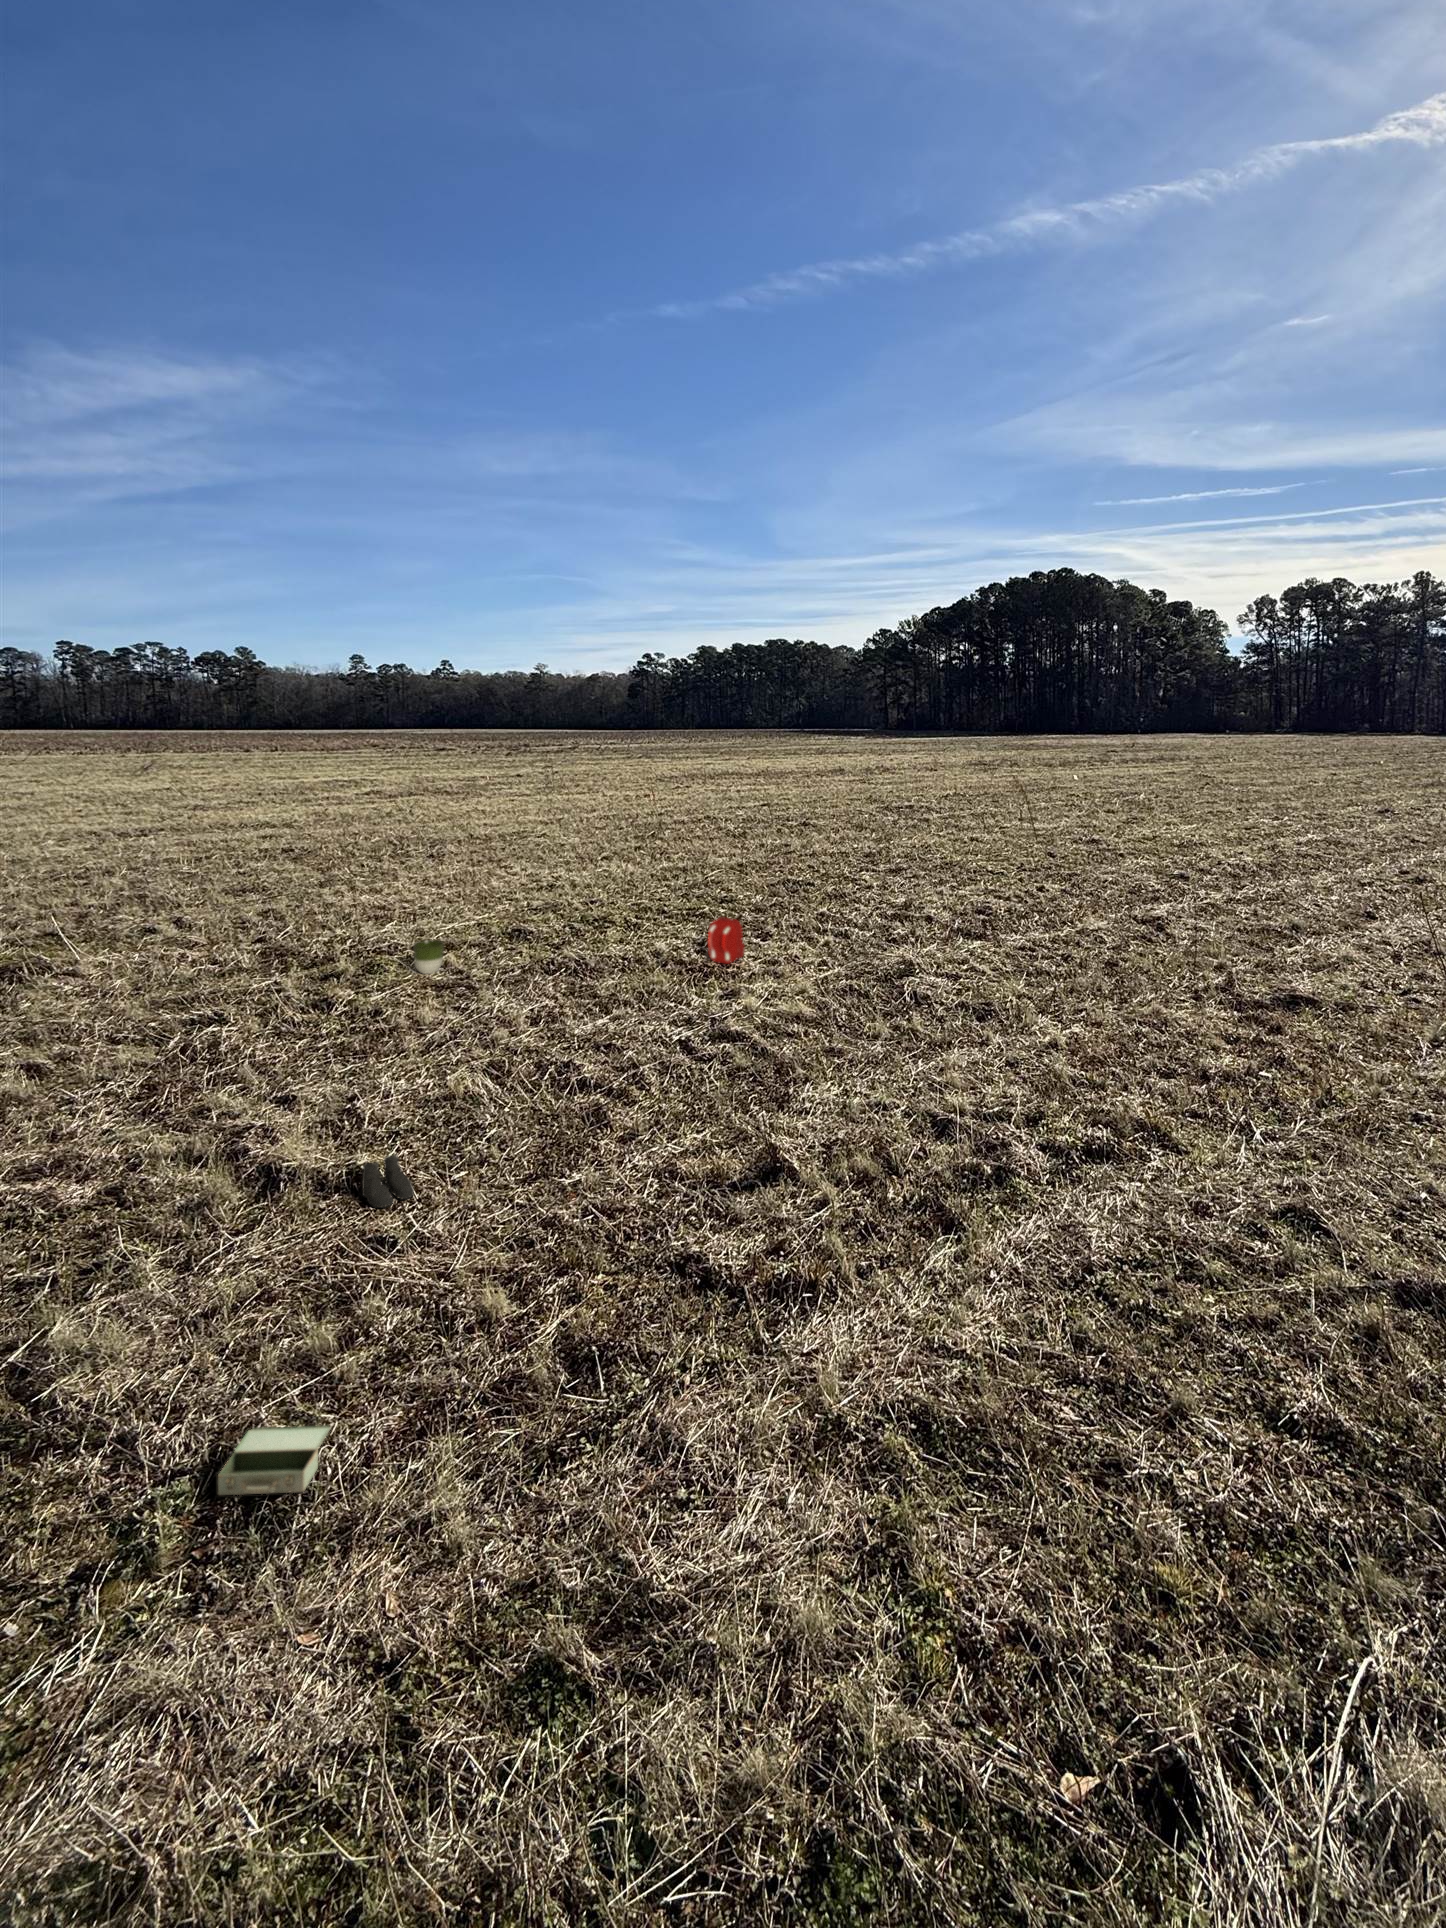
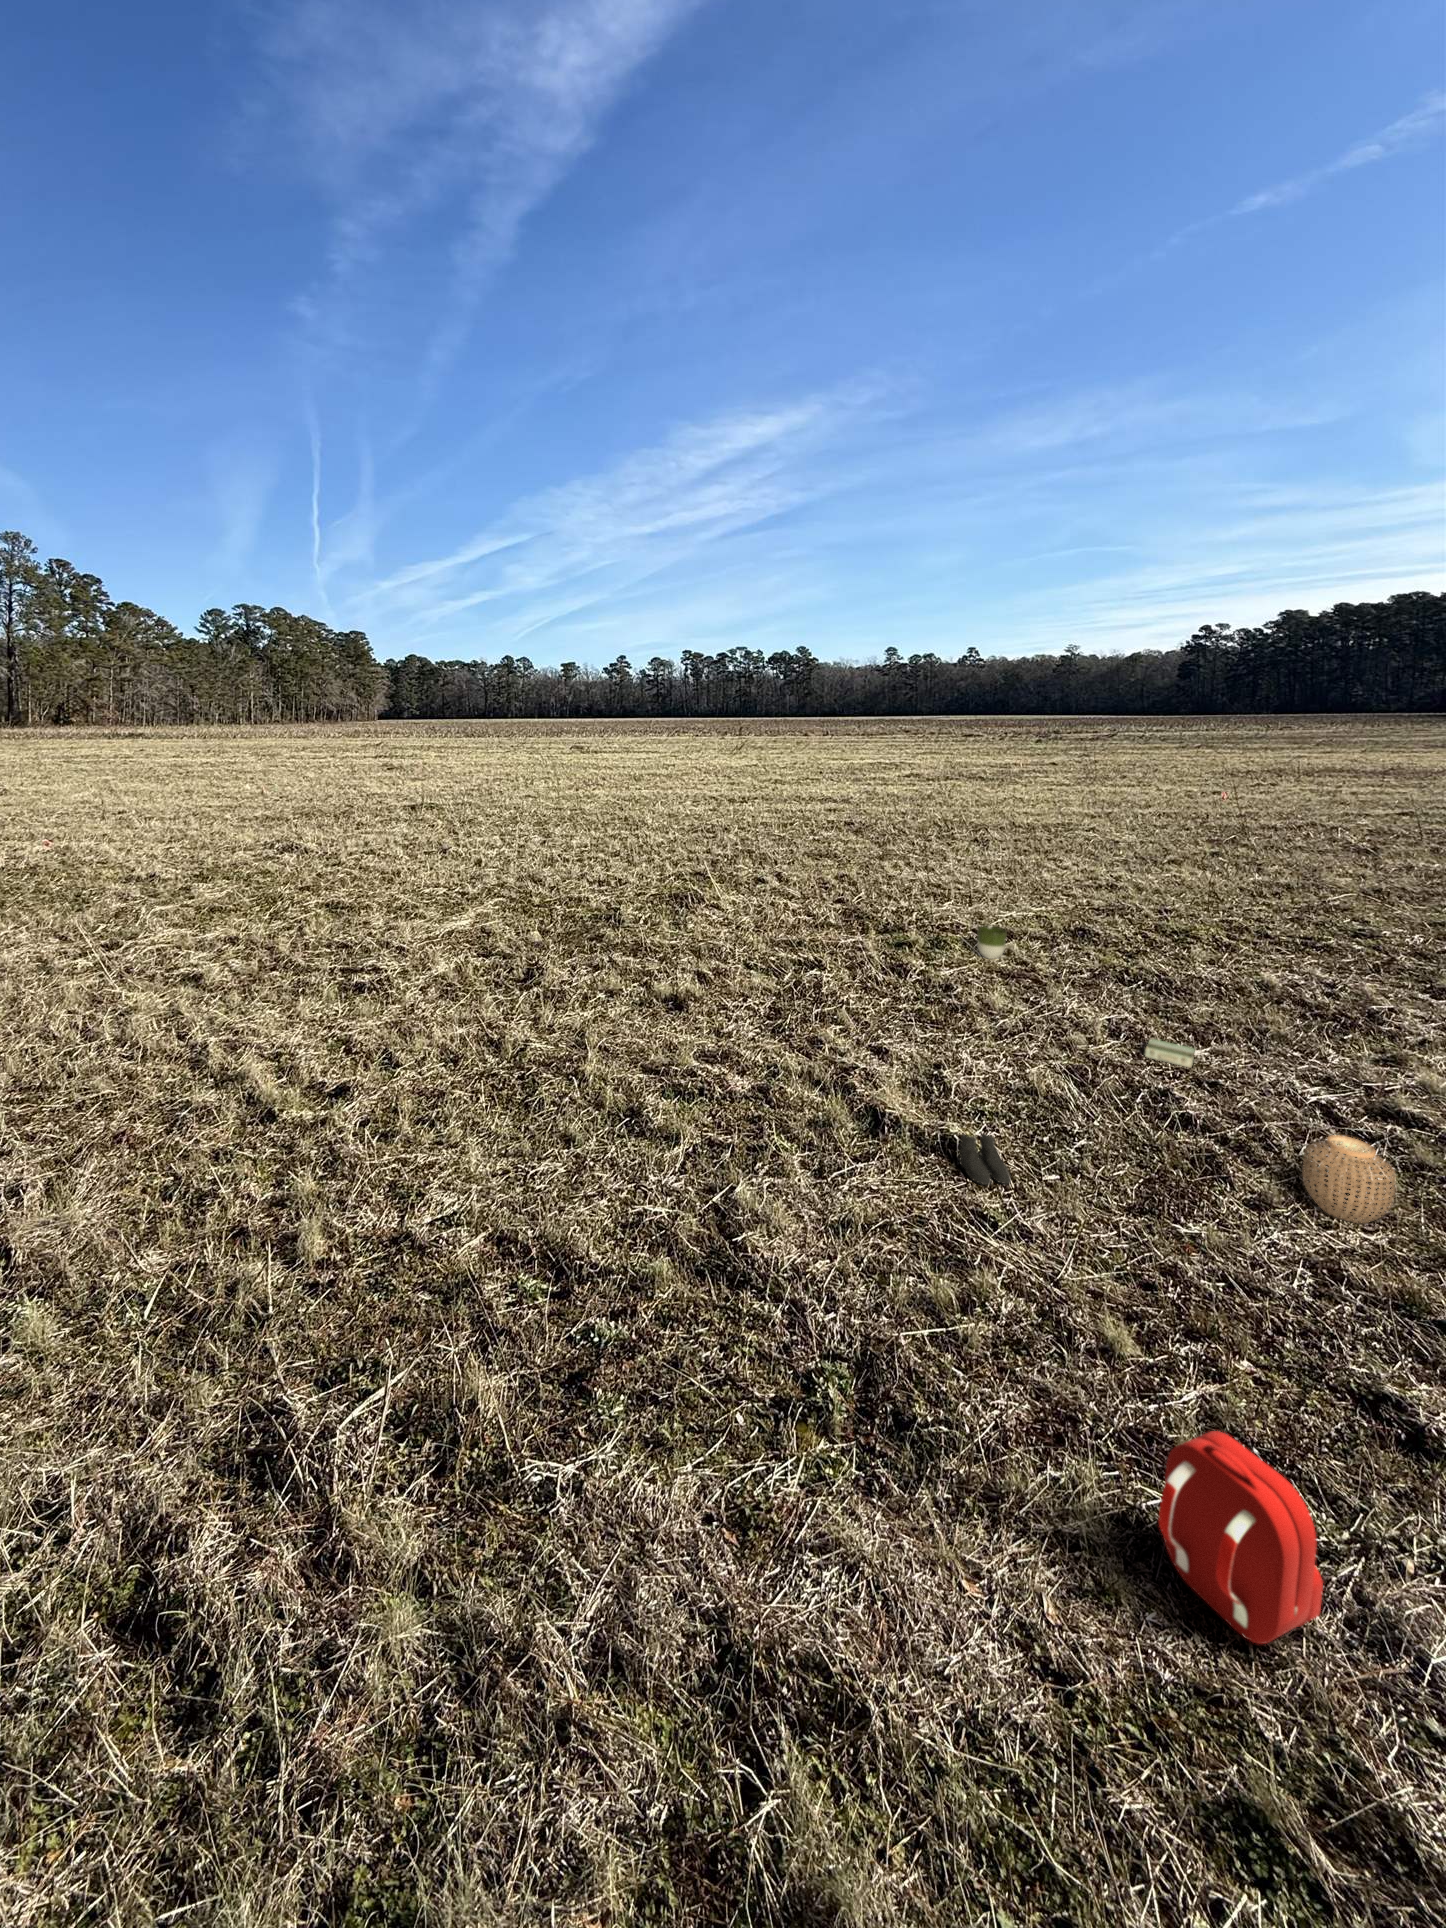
backpack: present [708,917,745,964] -> present [1159,1431,1323,1644]
woven basket: none [654,1063,710,1129] -> present [1303,1135,1396,1223]
toolbox: present [218,1425,330,1495] -> present [1145,1039,1195,1067]

